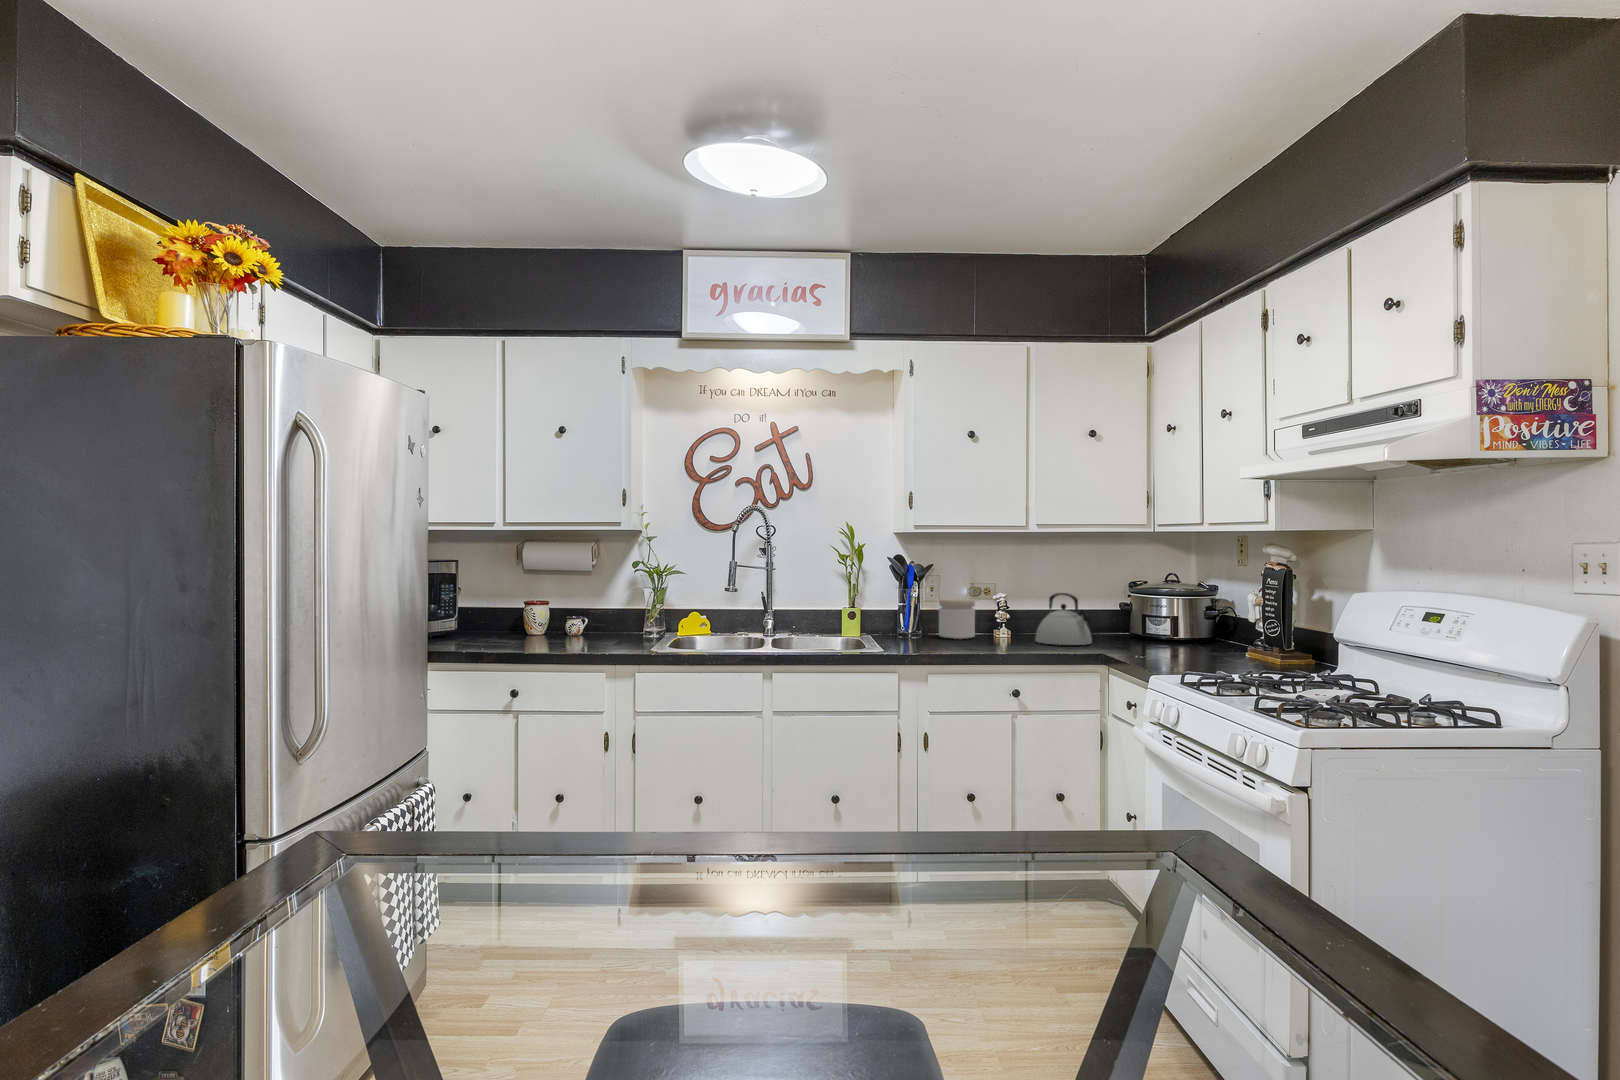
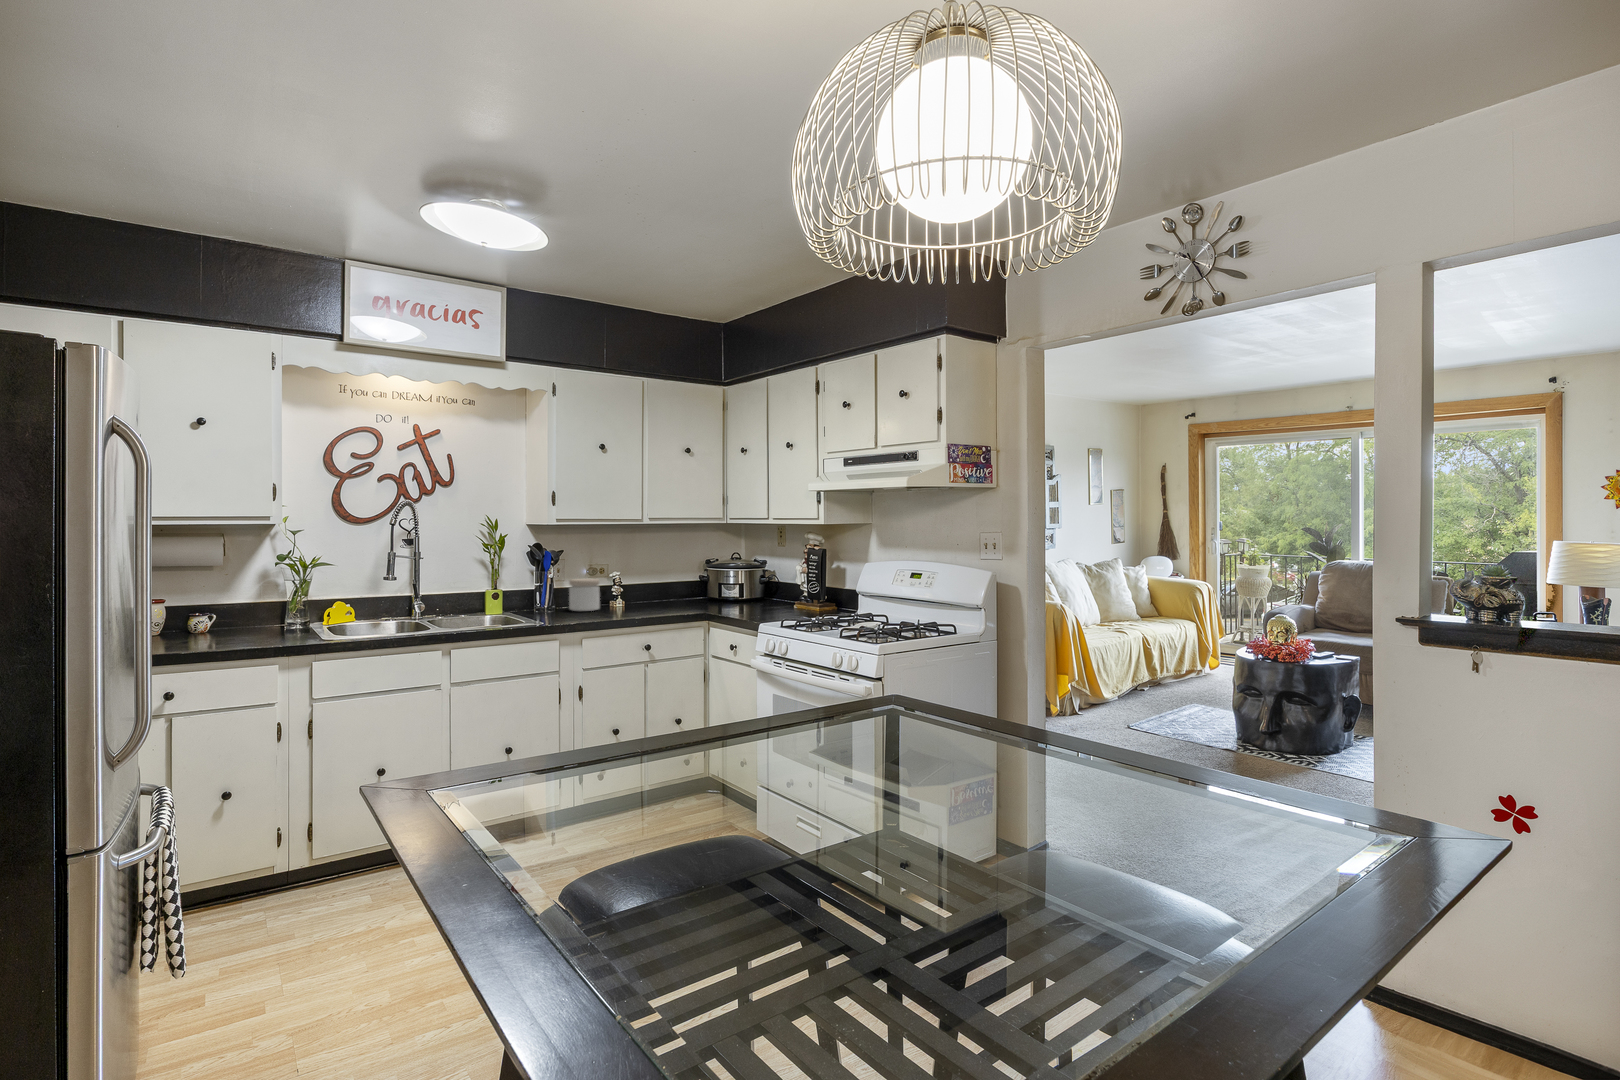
kettle: present [1035,593,1092,645] -> none [648,571,690,610]

